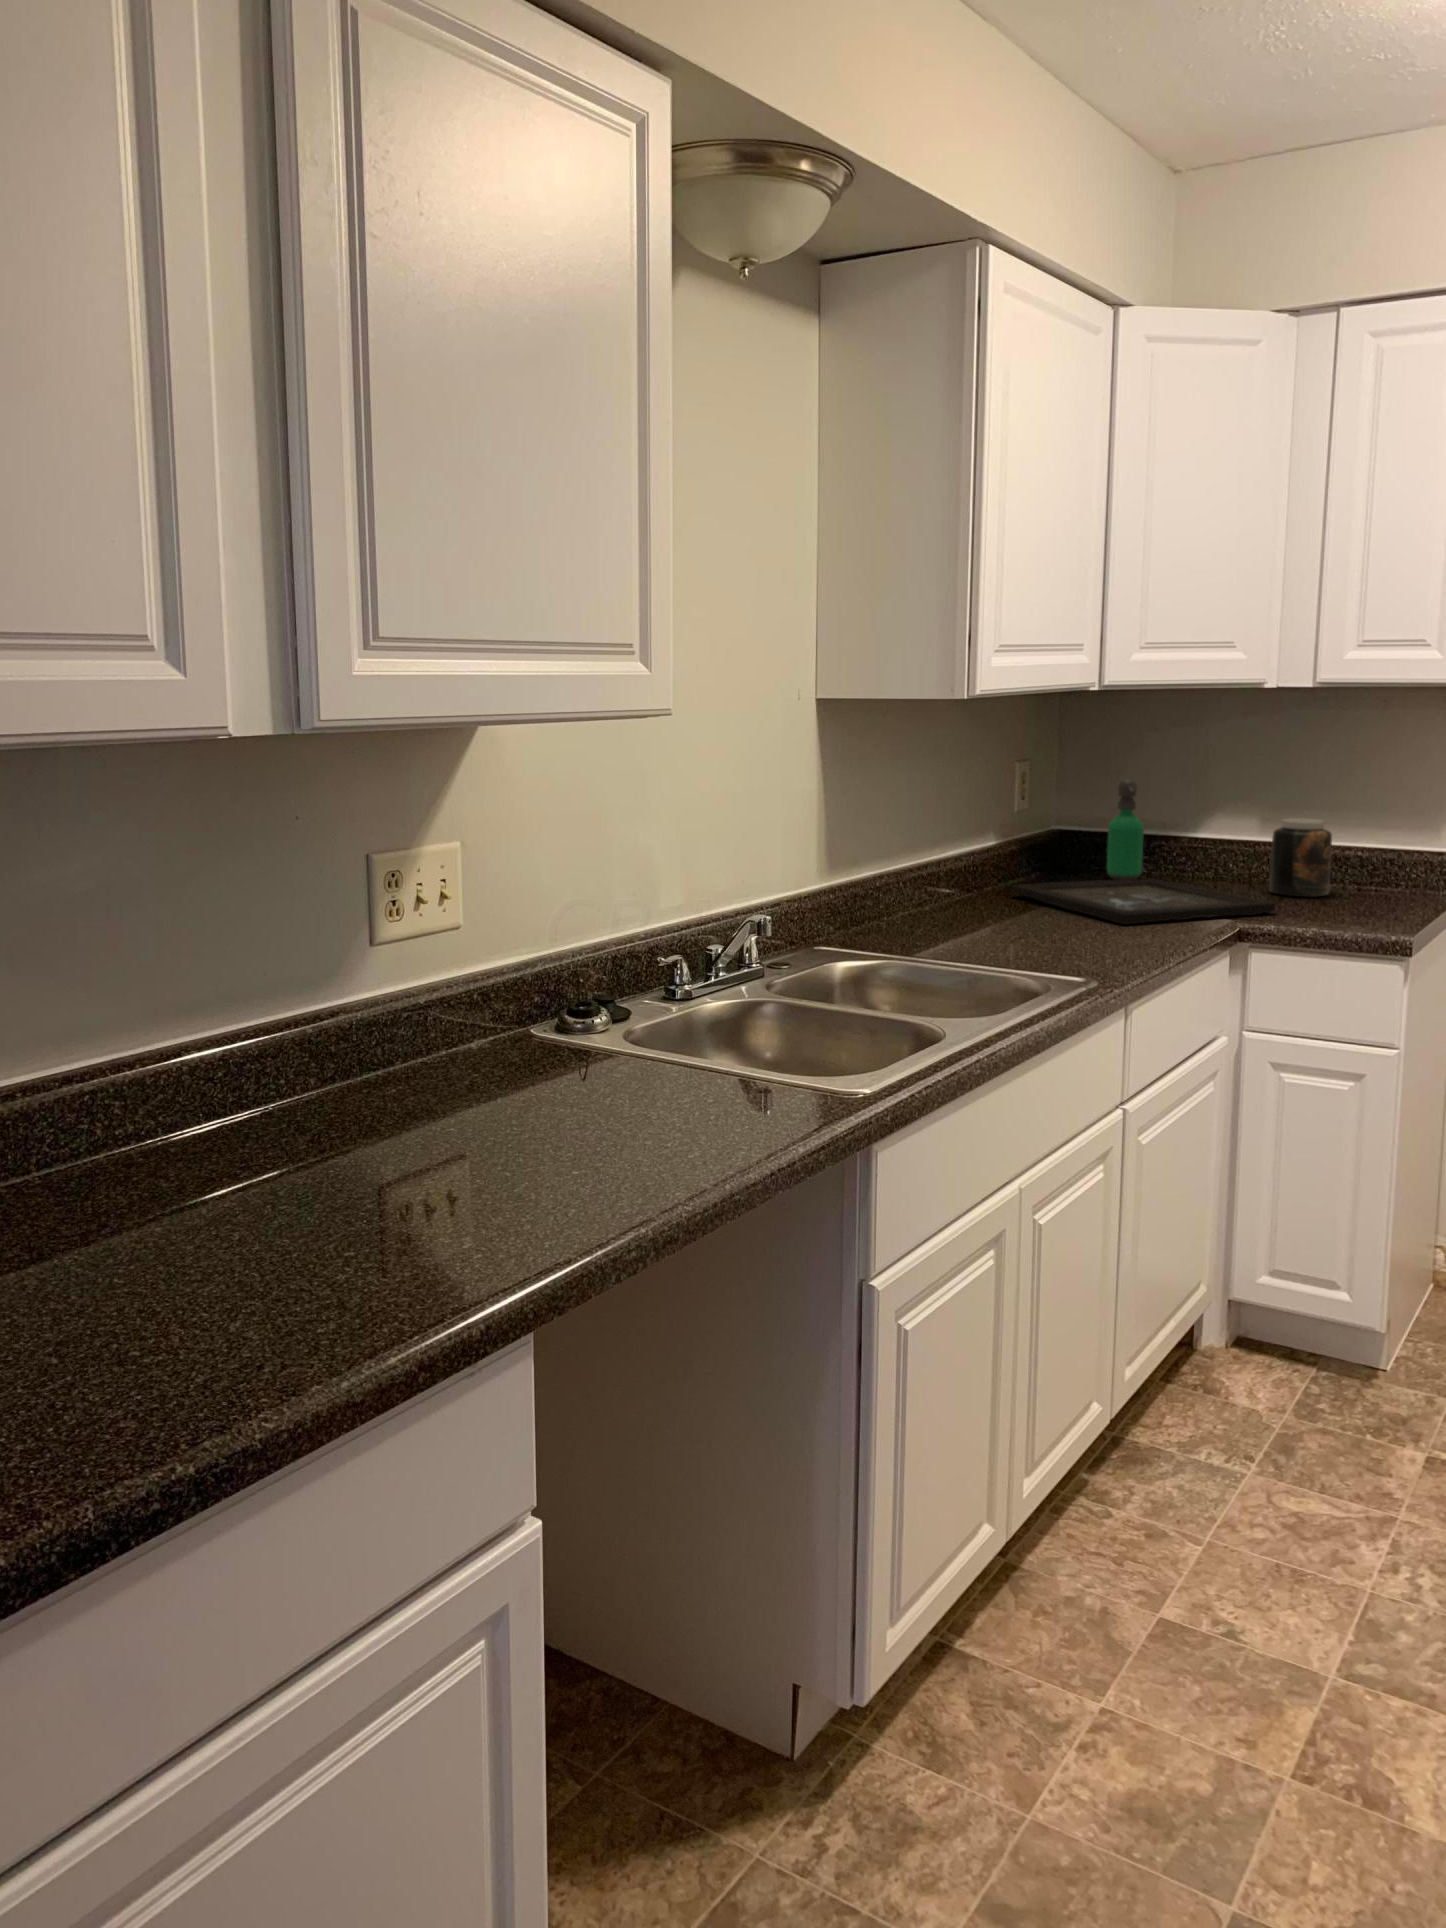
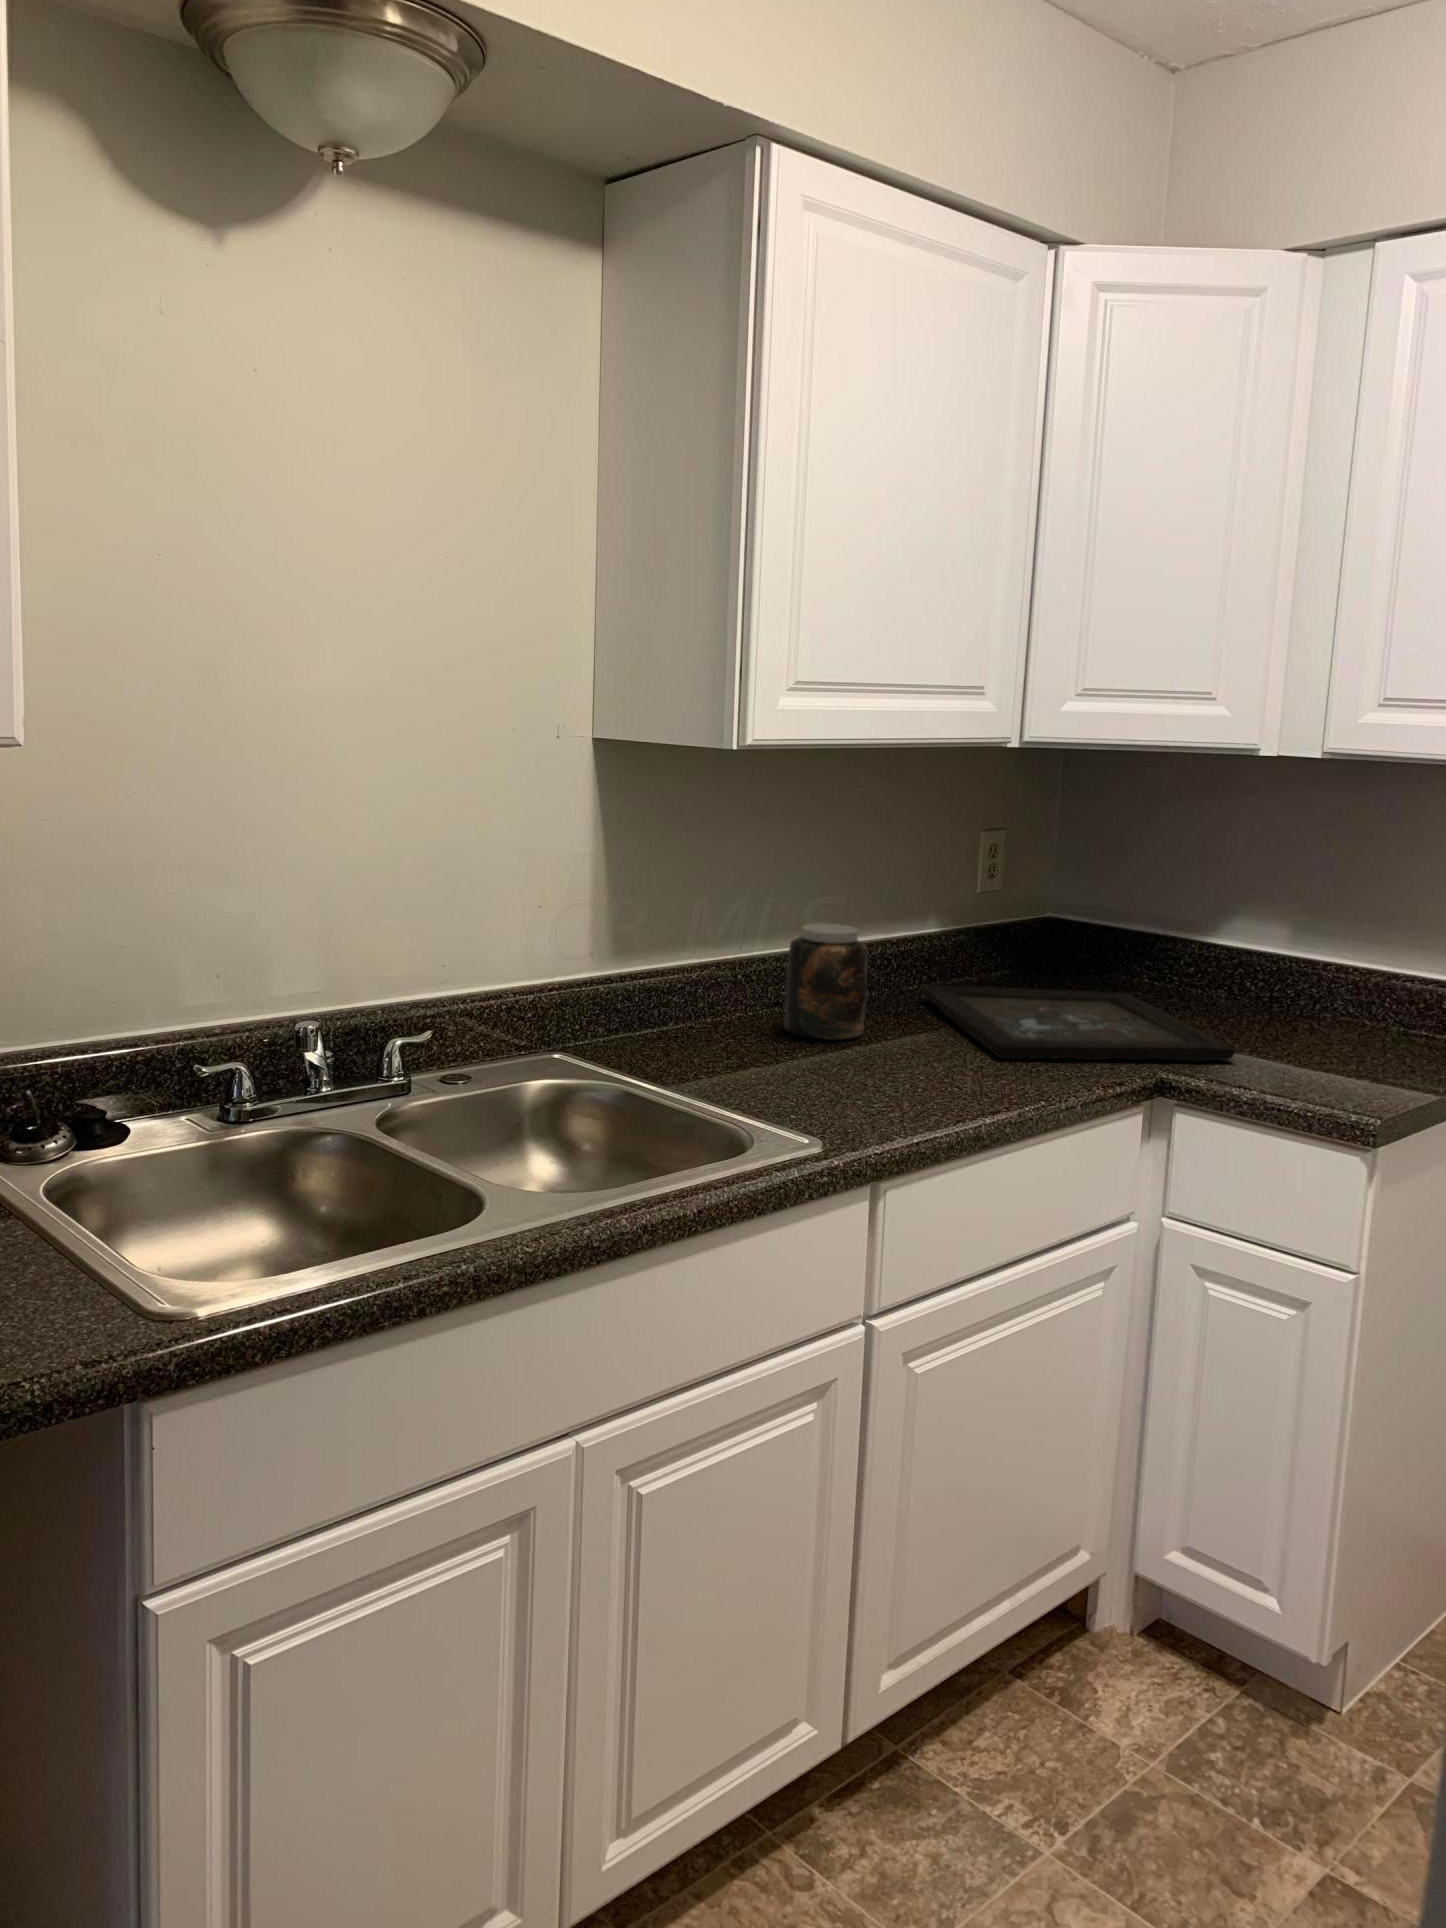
soap dispenser: present [1107,779,1144,879] -> none [1085,860,1136,990]
jar: present [1269,818,1332,897] -> present [785,923,868,1040]

